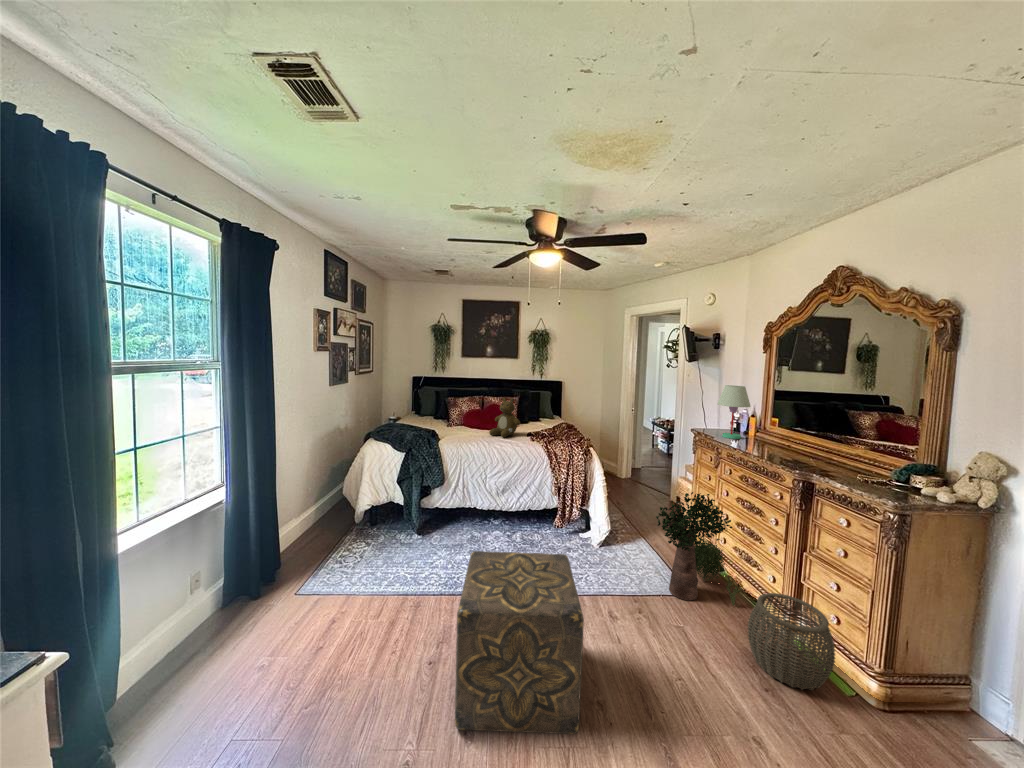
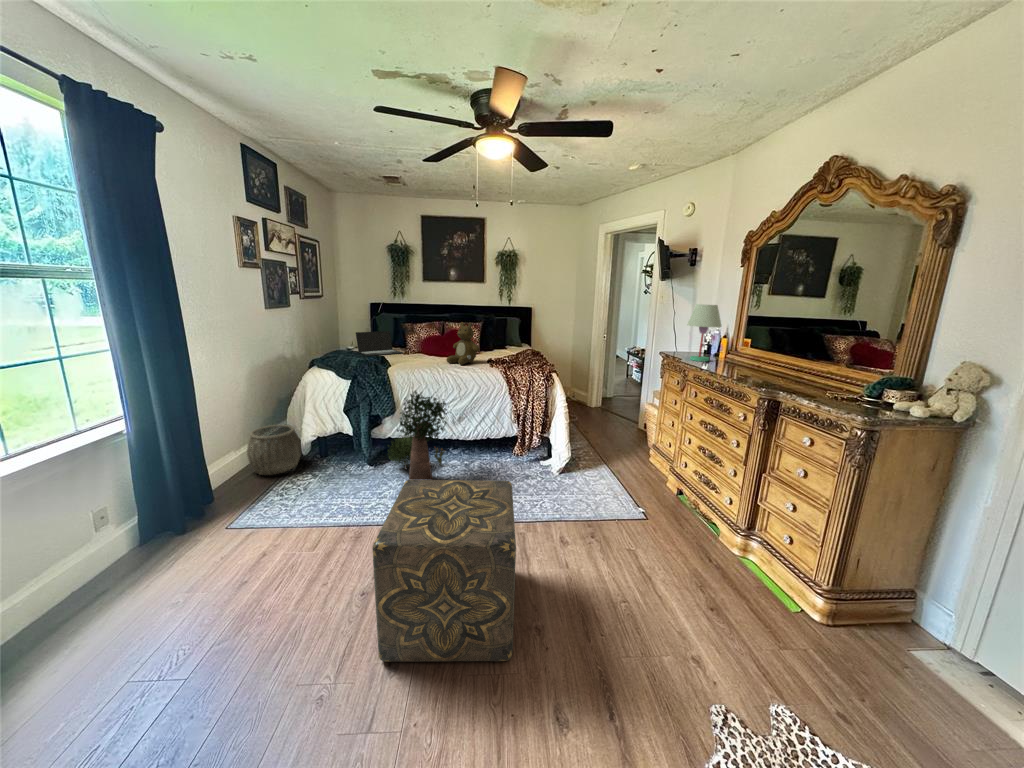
laptop: none [403,403,446,427] -> present [356,331,403,356]
potted plant: present [656,492,740,606] -> present [388,390,449,480]
woven basket: present [748,593,835,690] -> present [247,424,301,475]

